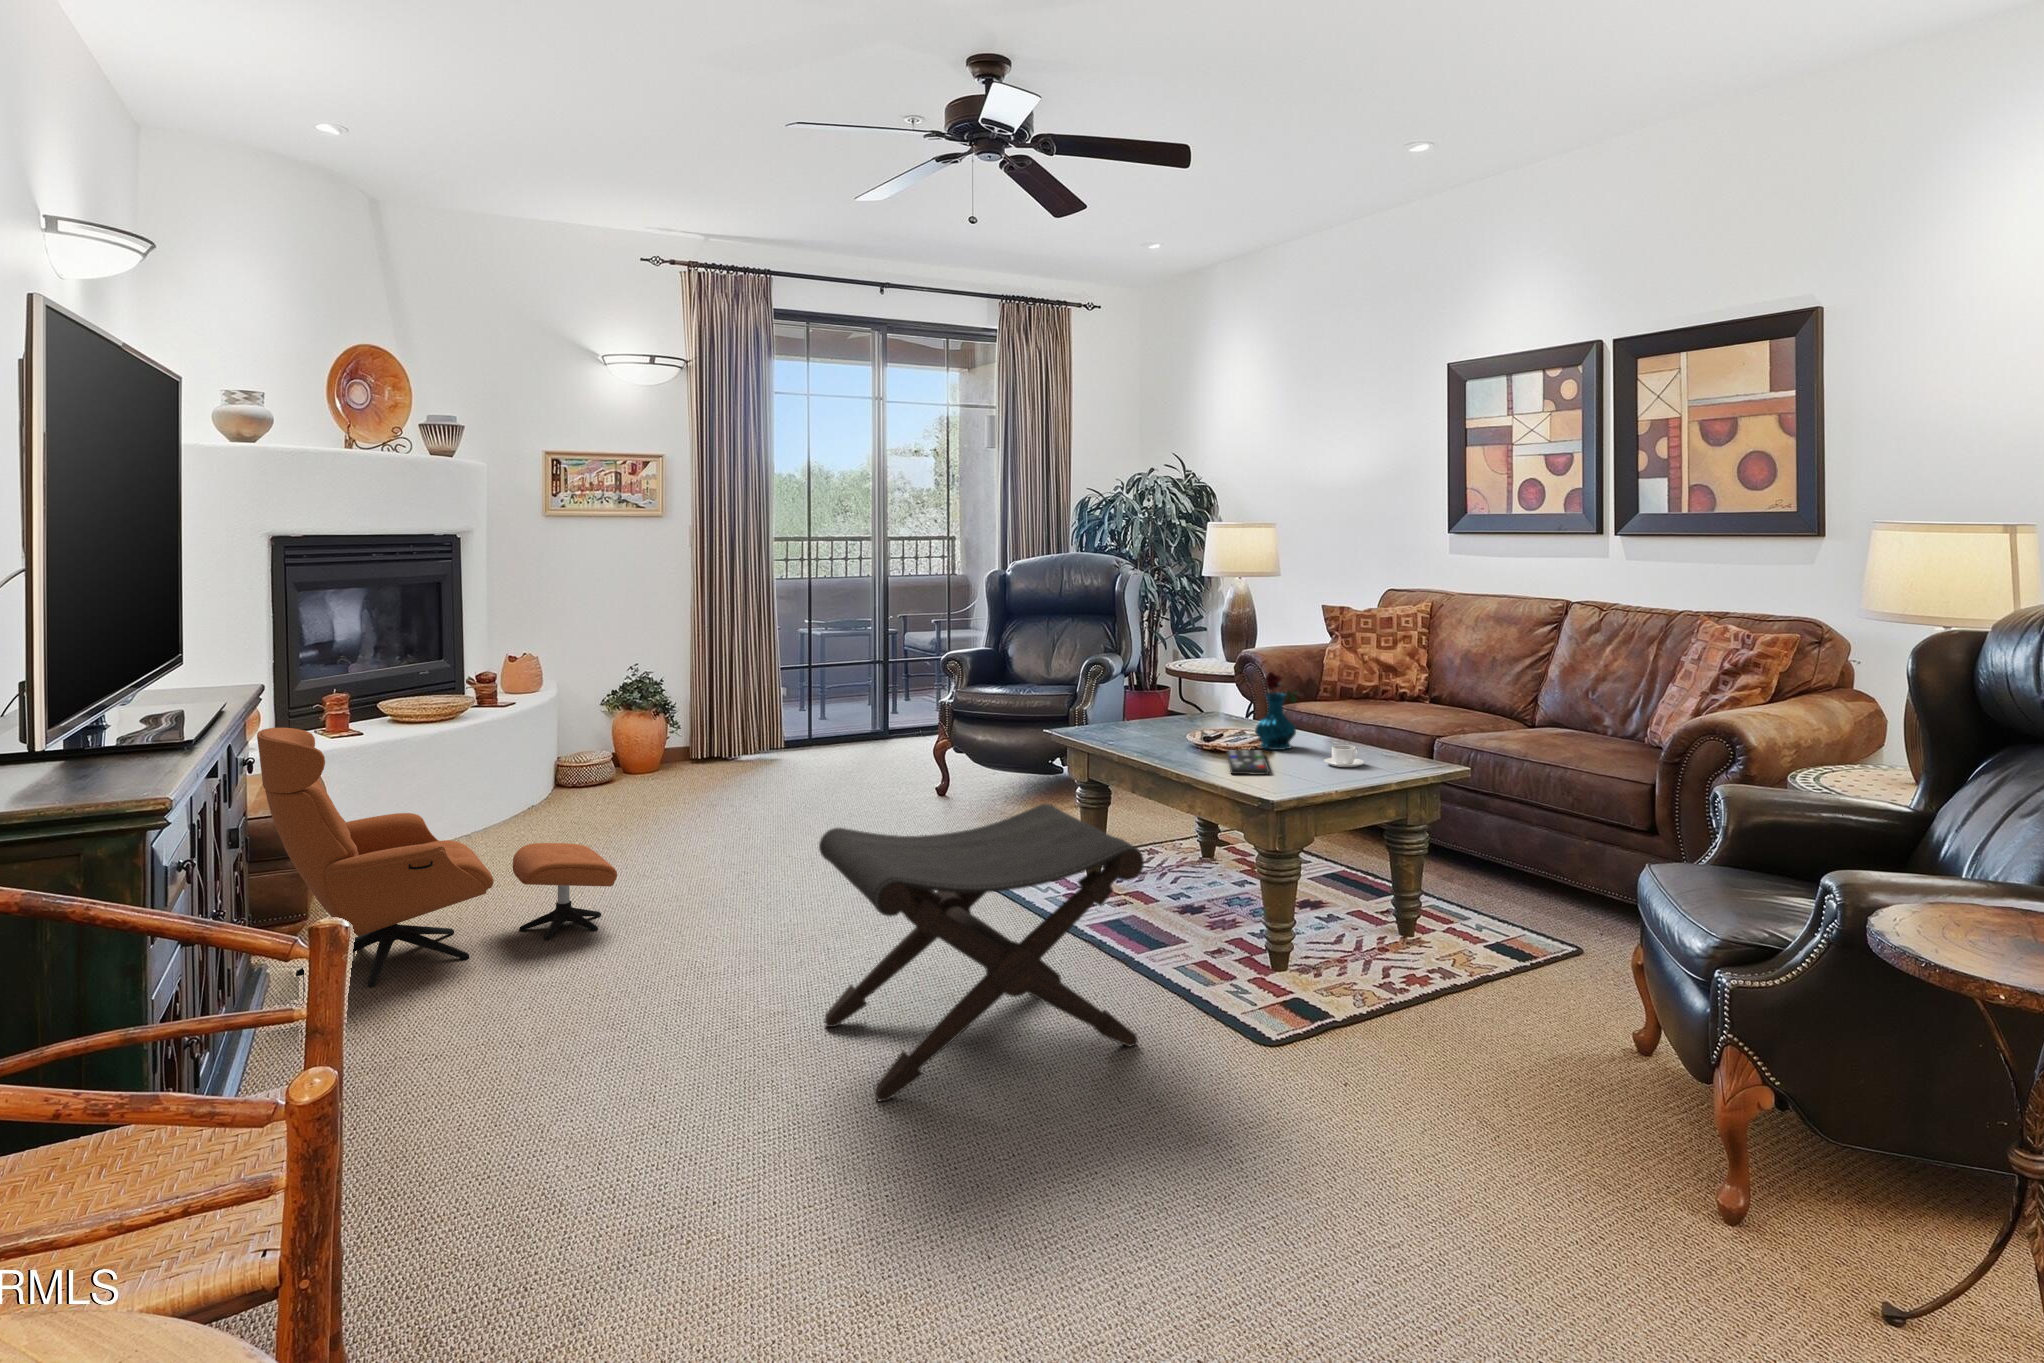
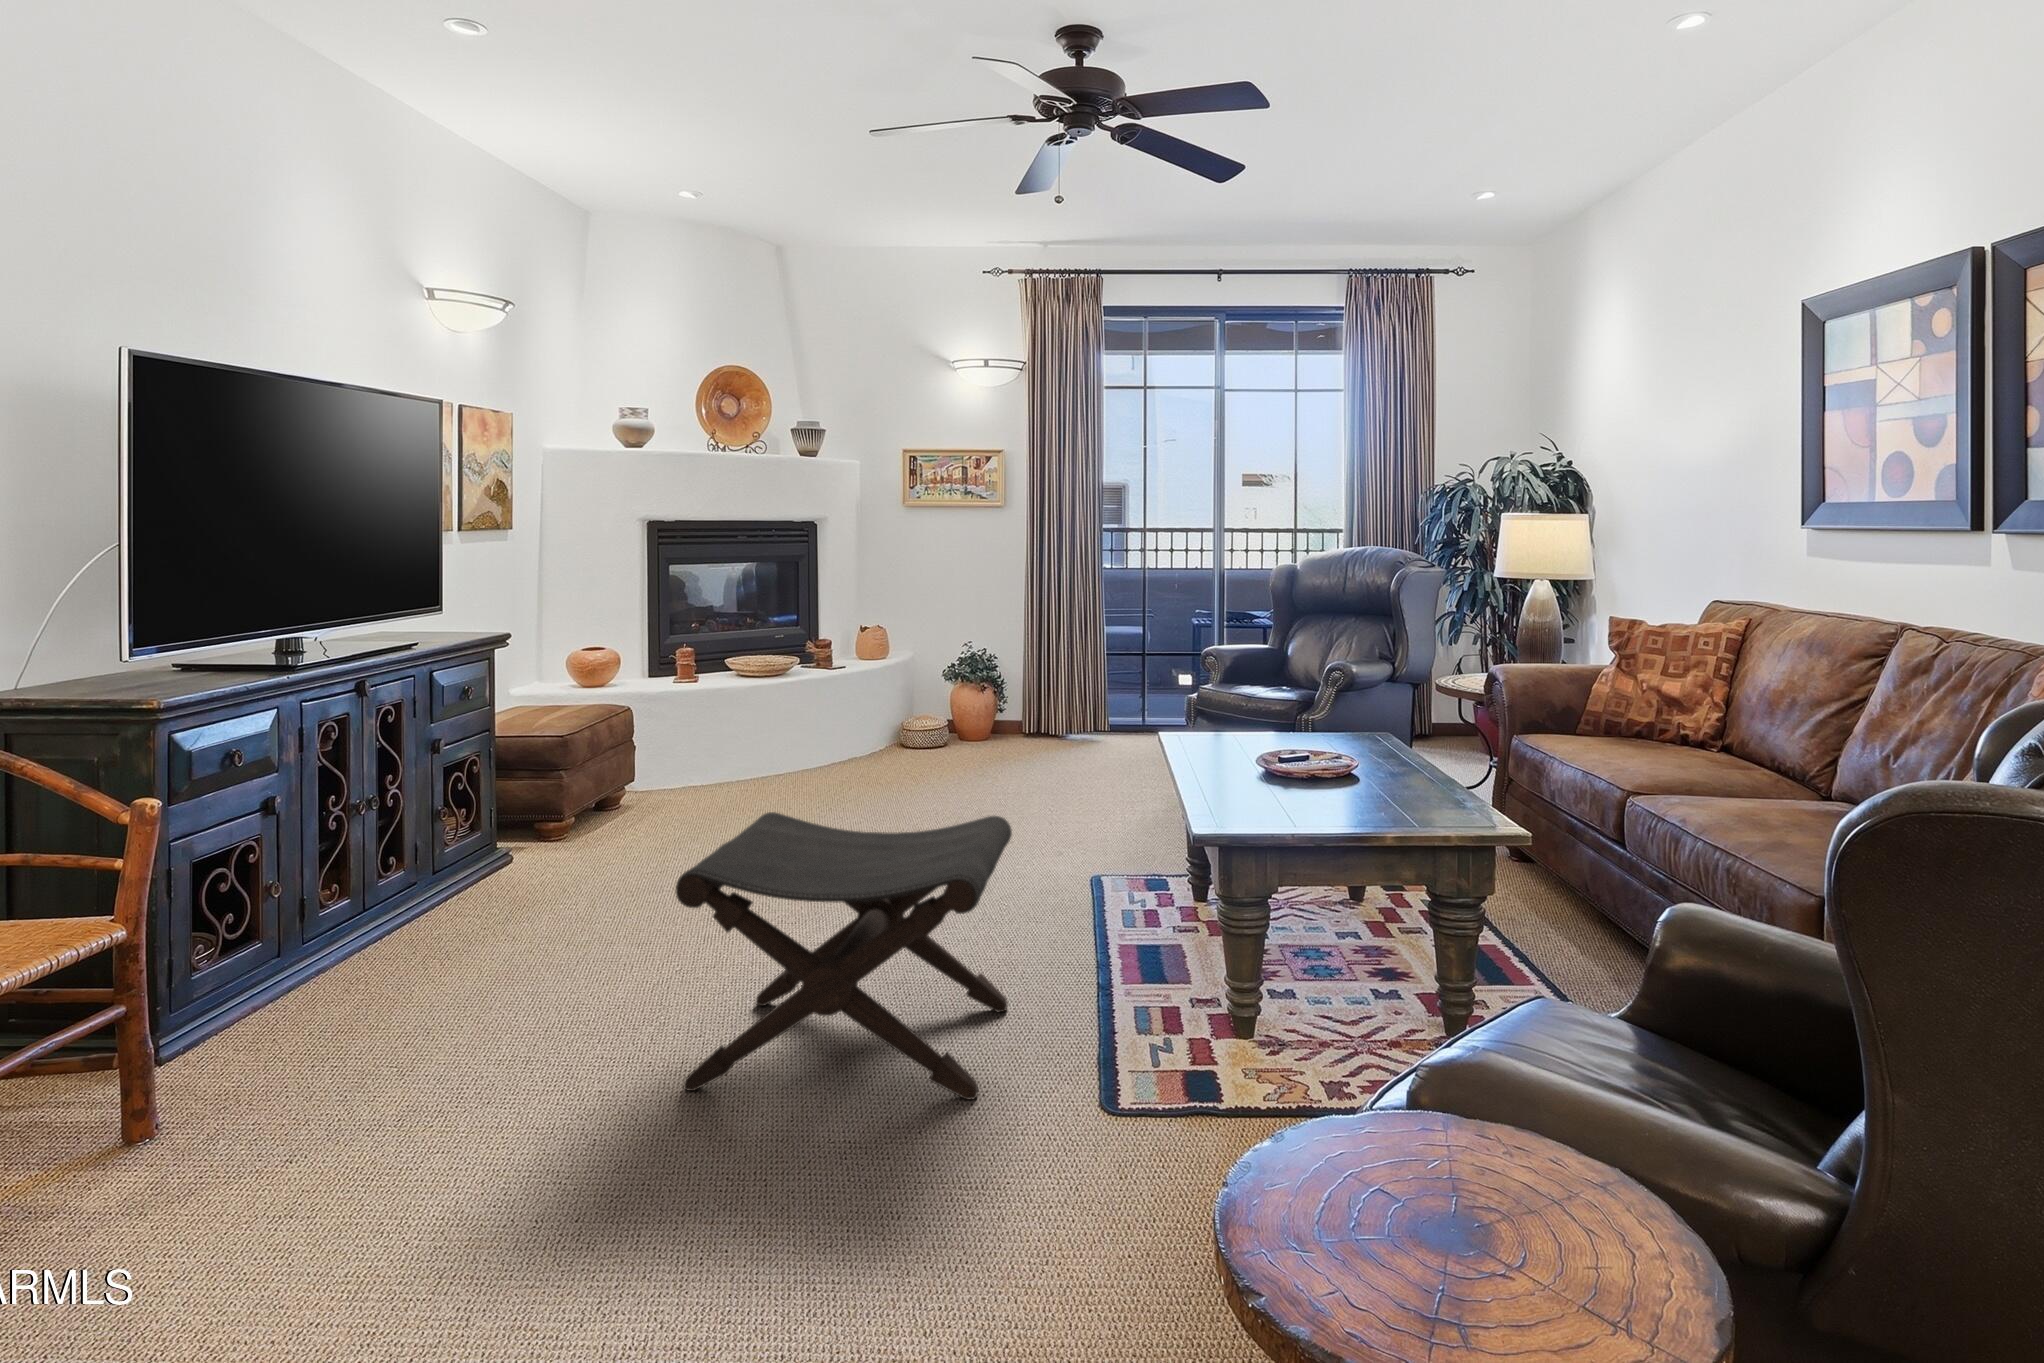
vase: present [1255,672,1296,750] -> none [1344,693,1395,789]
armchair: present [257,728,617,987] -> none [482,674,767,892]
coffee cup: present [1324,745,1364,767] -> none [1372,792,1424,821]
remote control: present [1227,750,1269,775] -> none [1241,781,1332,817]

